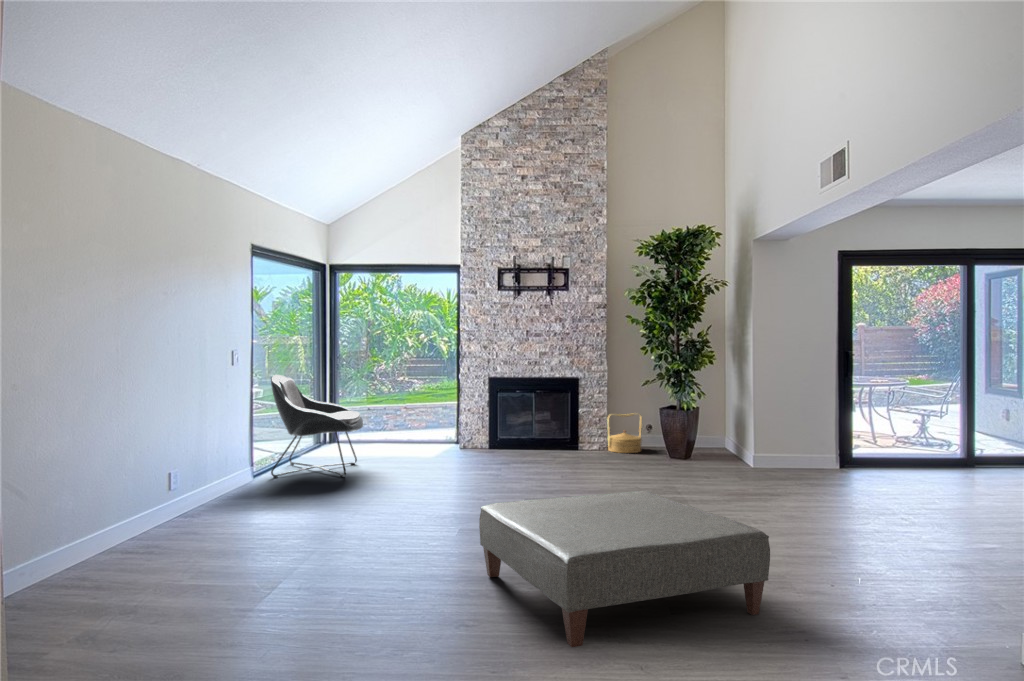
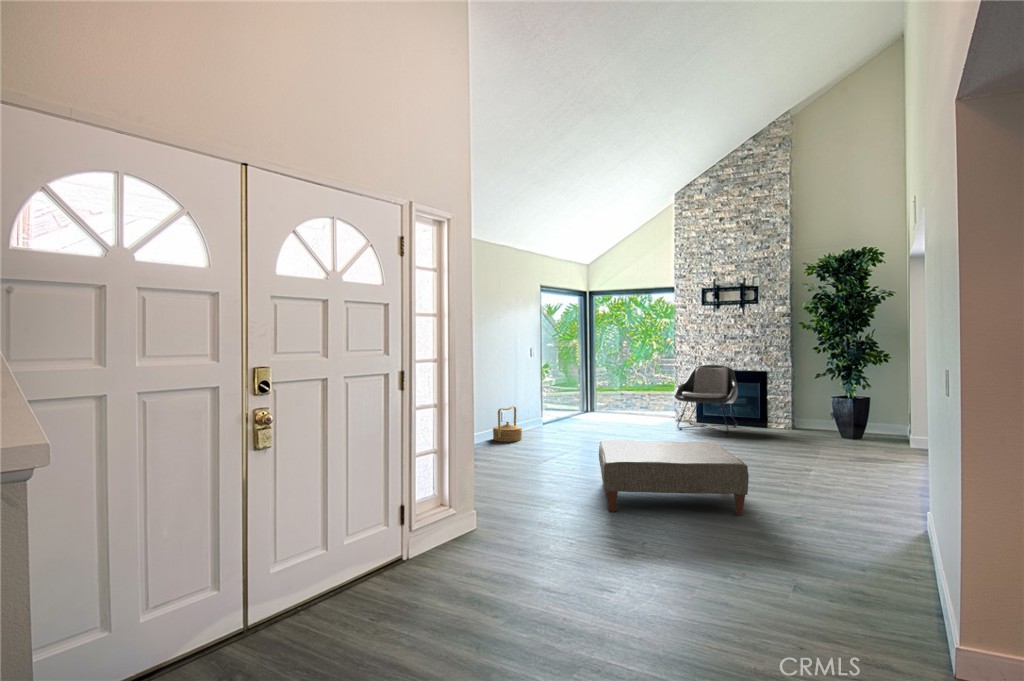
lounge chair: present [271,375,364,478] -> present [674,365,738,433]
woven basket: present [607,413,642,453] -> present [493,406,522,442]

